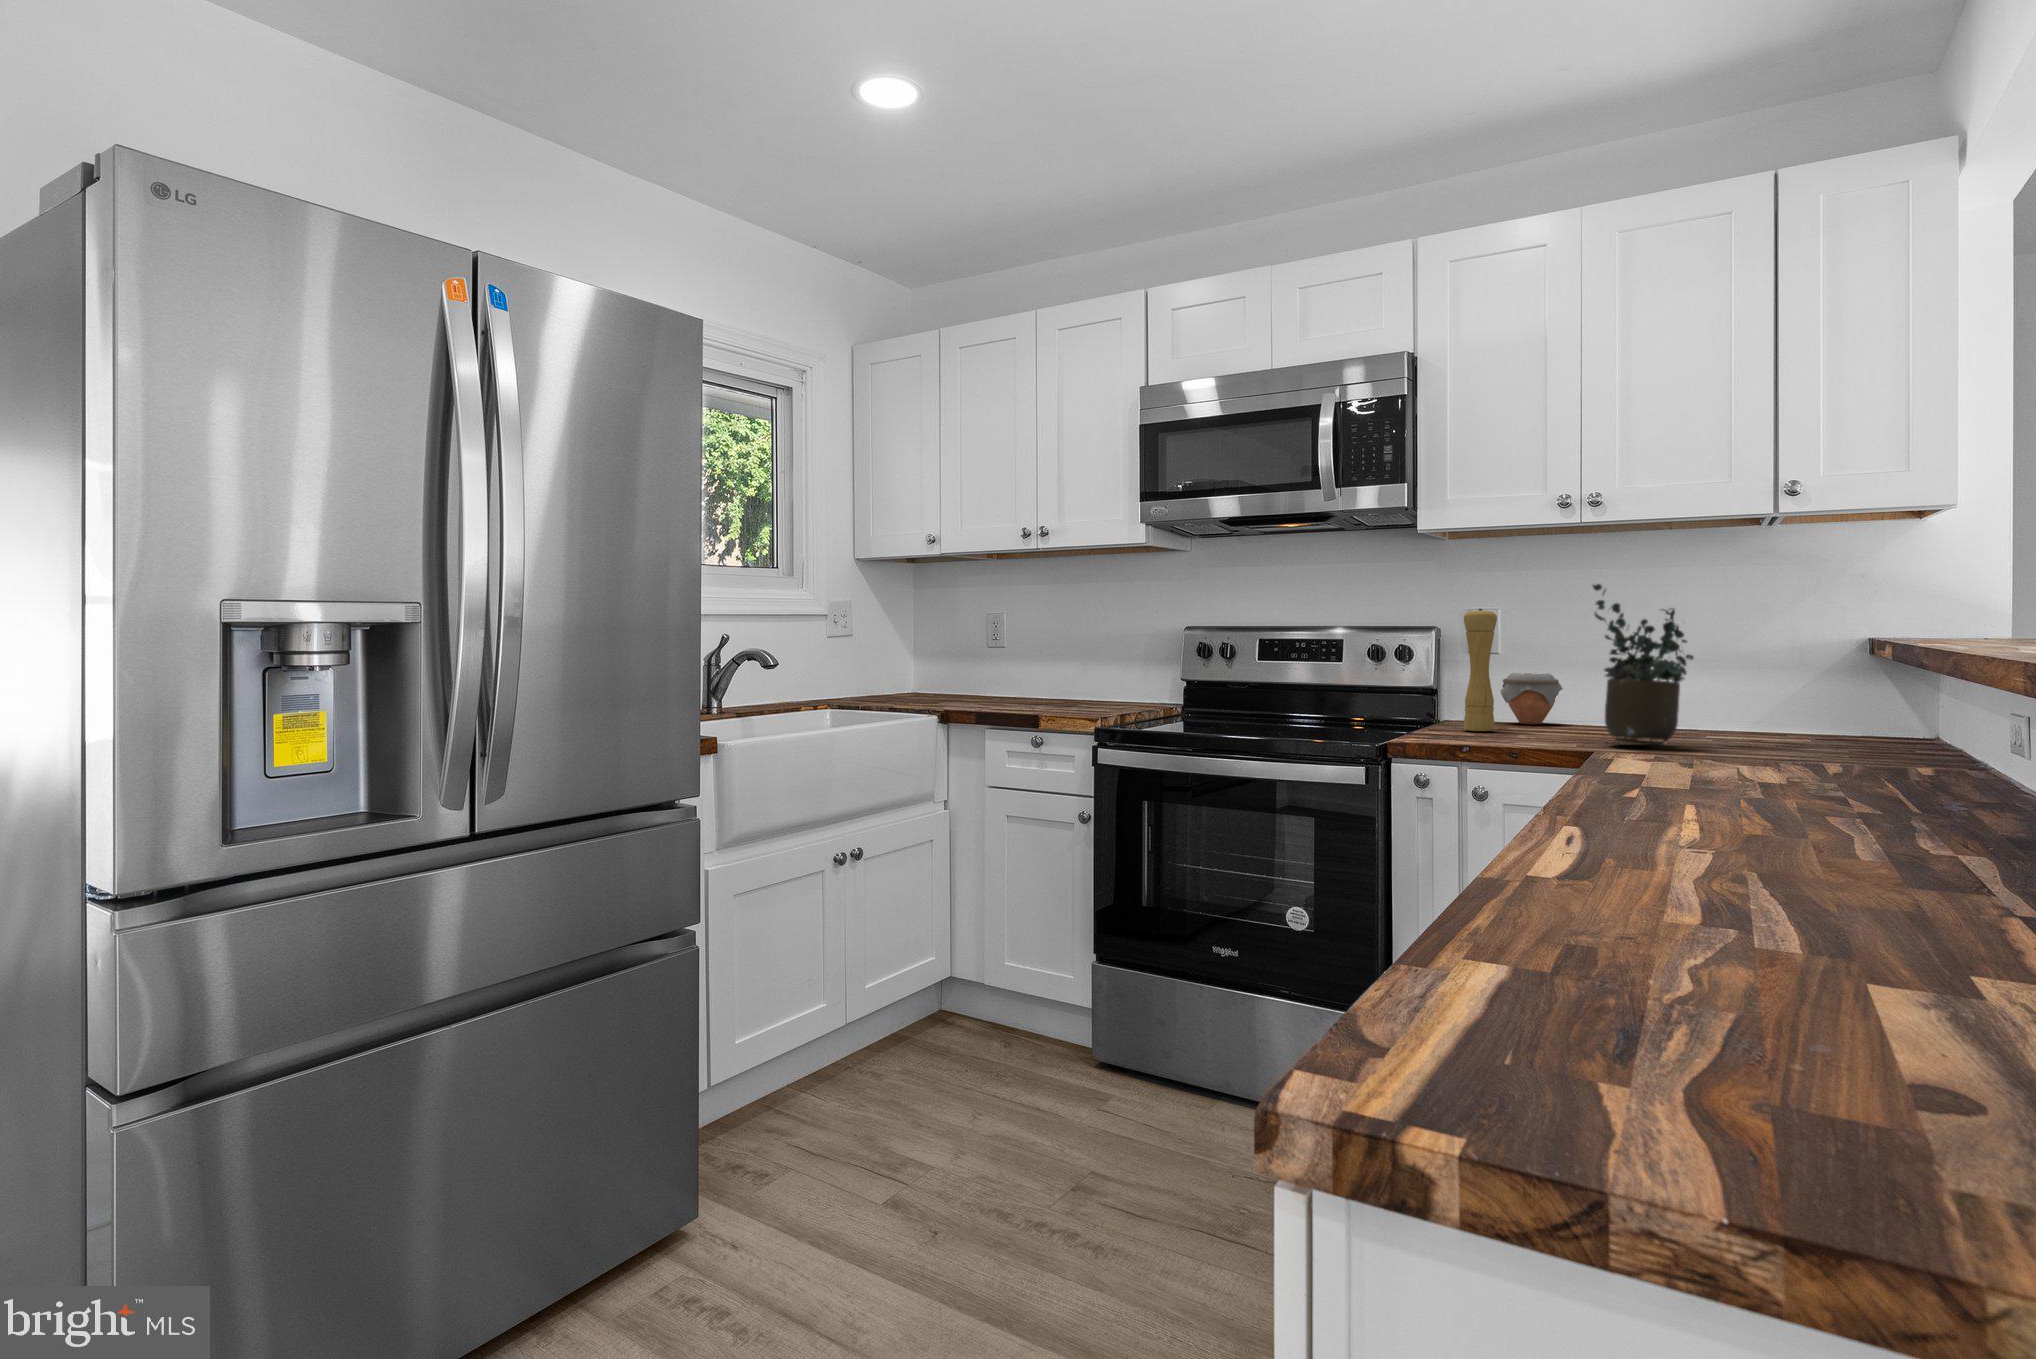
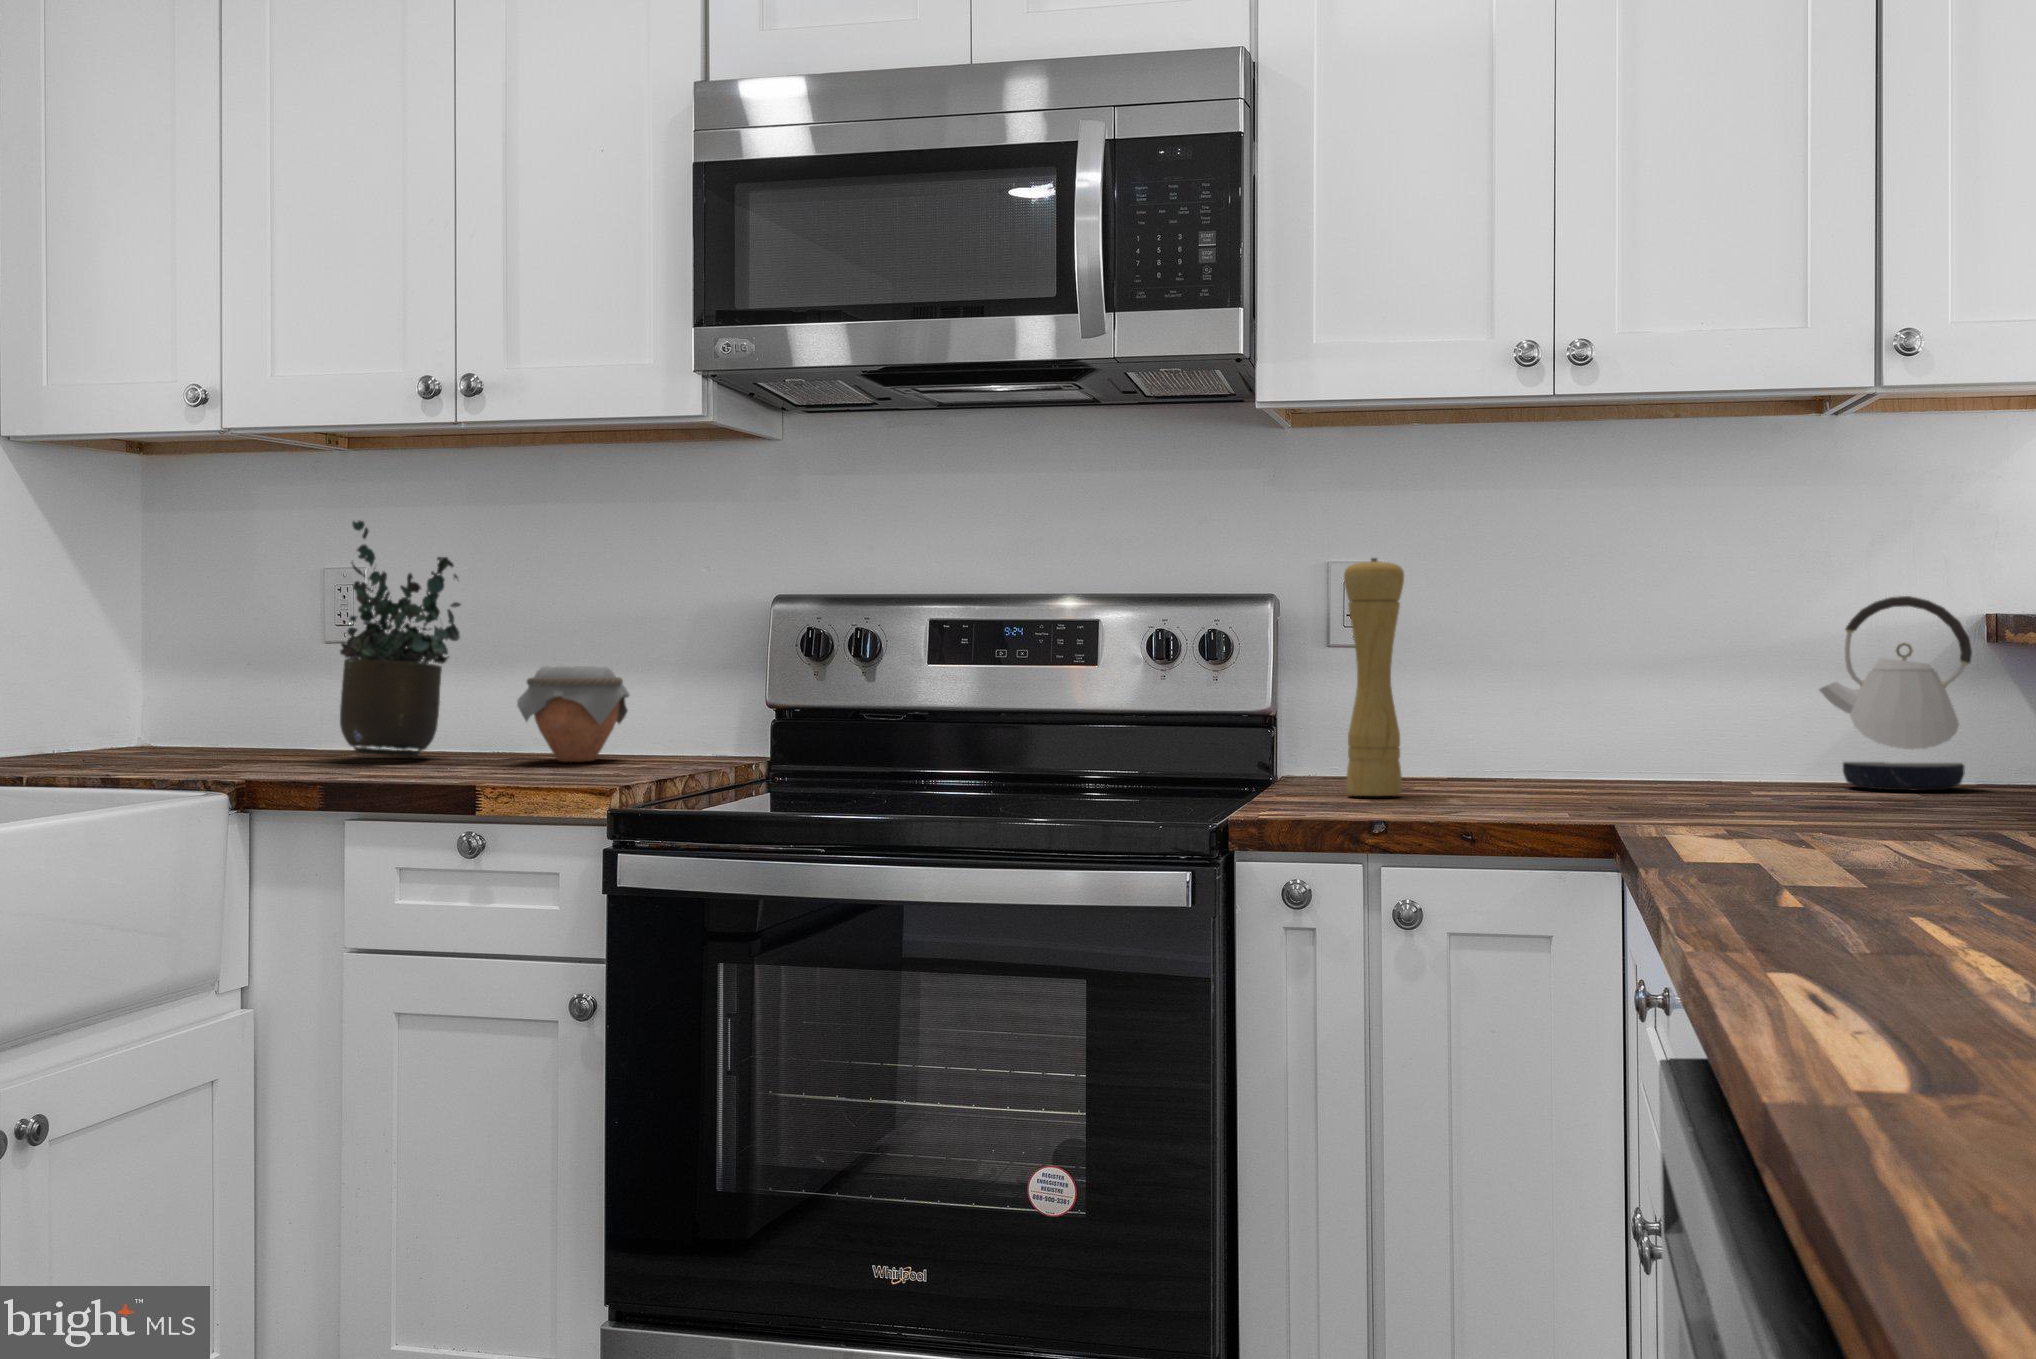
potted plant: present [1593,584,1693,745] -> present [340,520,461,757]
kettle: none [1751,626,1852,735] -> present [1819,596,1972,790]
jar: present [1500,673,1563,724] -> present [517,666,629,762]

